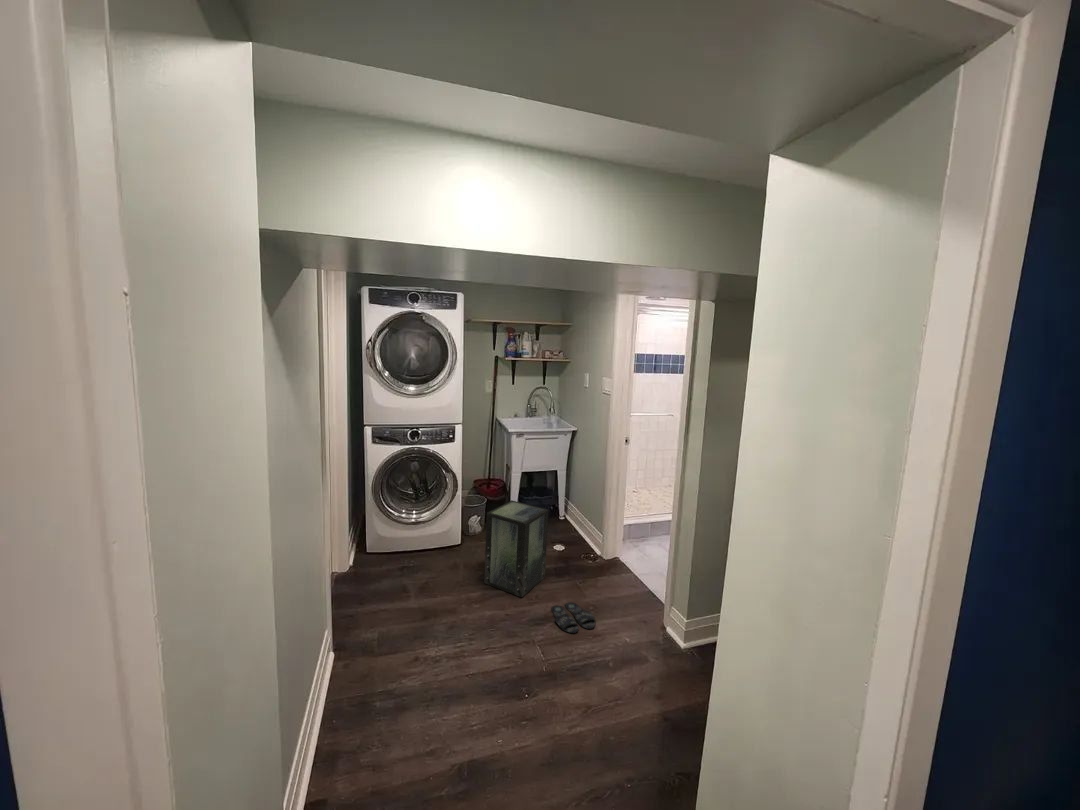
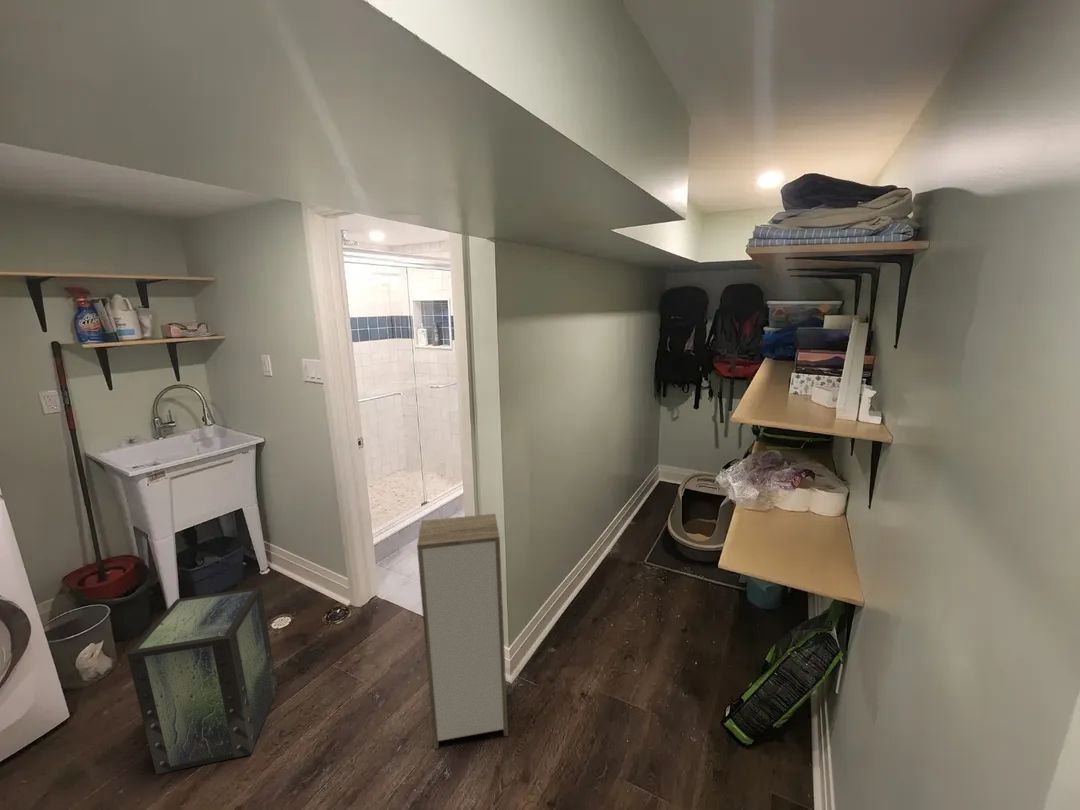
storage cabinet: none [612,494,688,673] -> present [417,514,508,749]
slippers: present [551,602,596,633] -> none [312,705,393,767]

